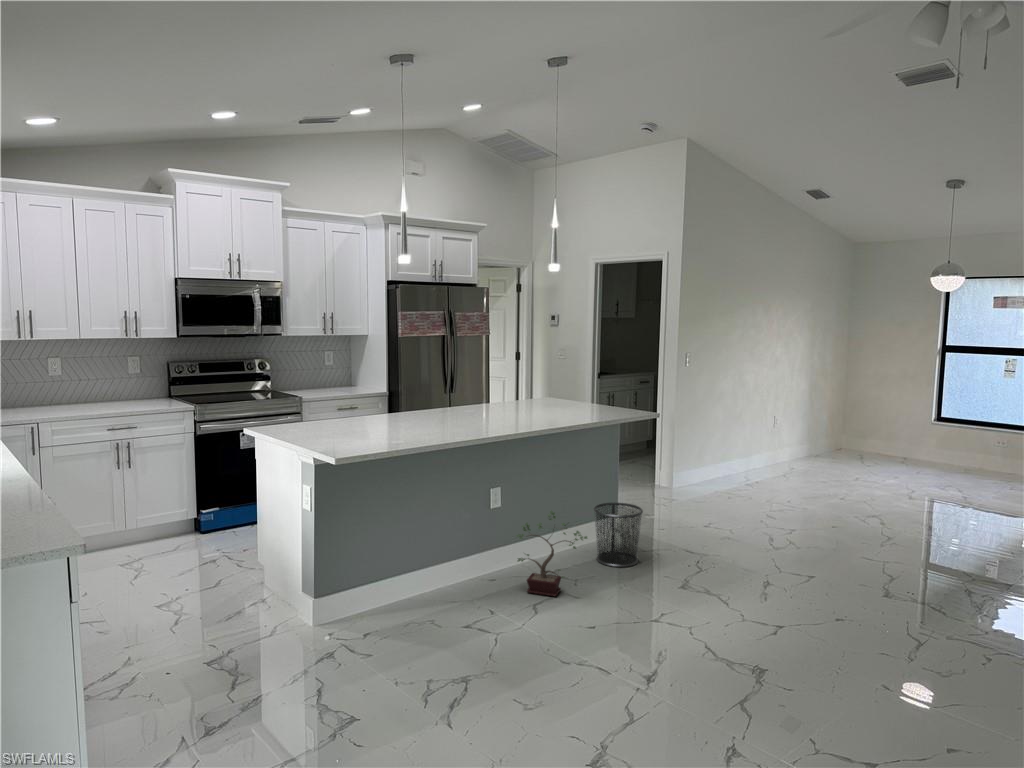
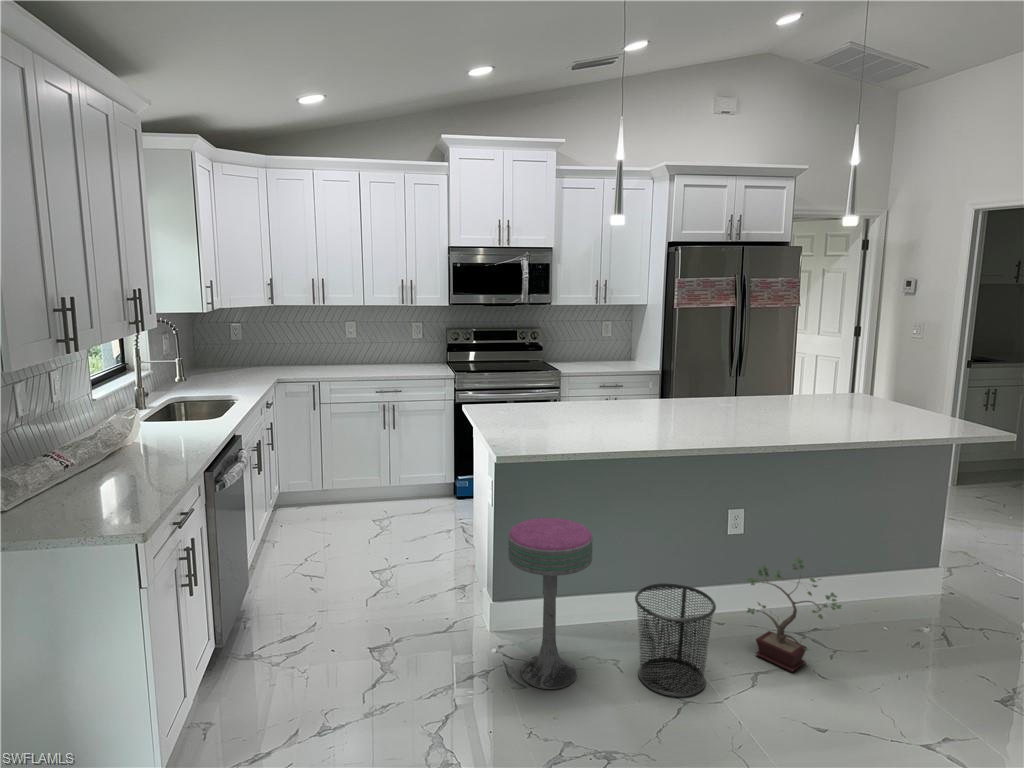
waste bin: present [594,502,643,567] -> present [635,583,716,697]
bar stool: none [346,507,419,652] -> present [508,518,593,689]

